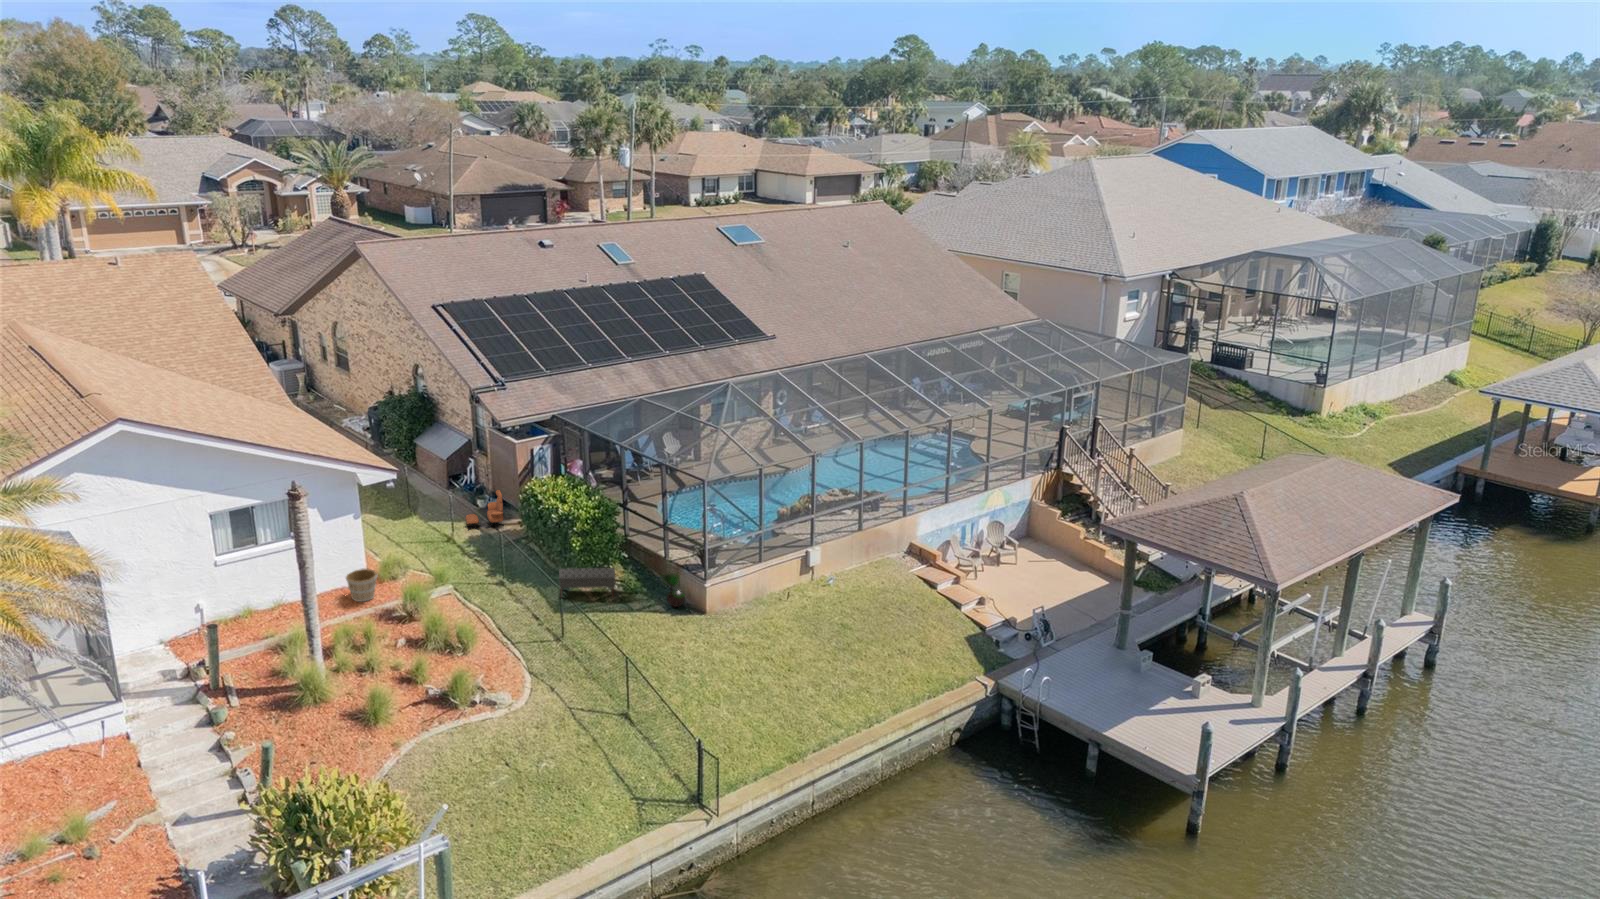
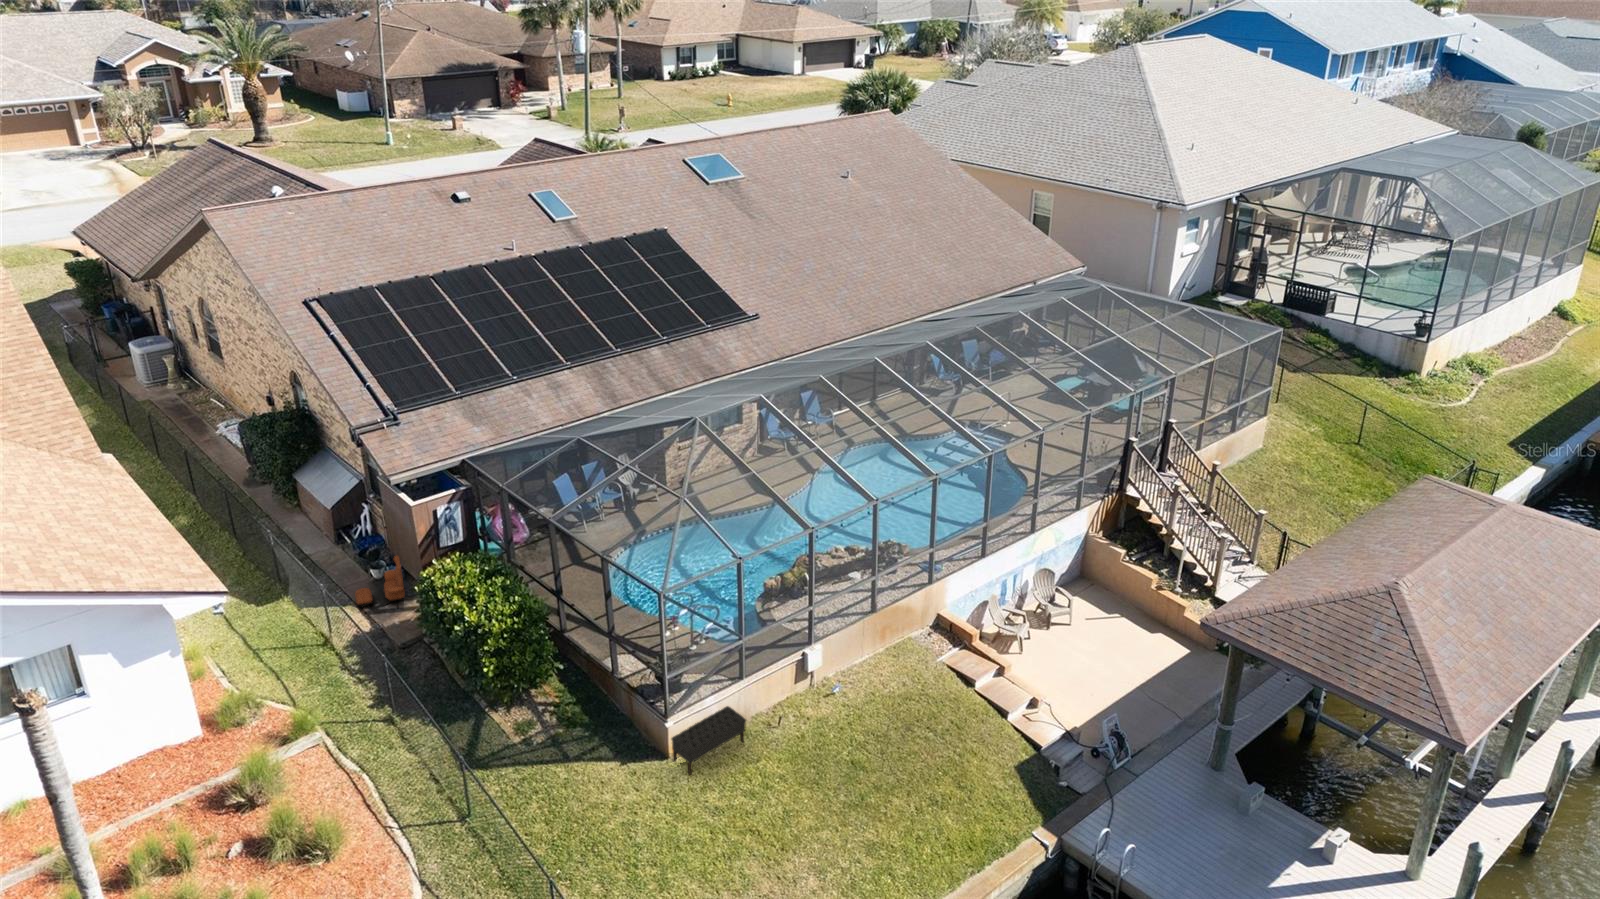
bench: present [559,568,615,597] -> present [672,706,746,775]
wooden bucket: present [346,569,377,602] -> none [170,712,216,761]
potted tree: present [662,572,685,607] -> none [603,696,641,744]

